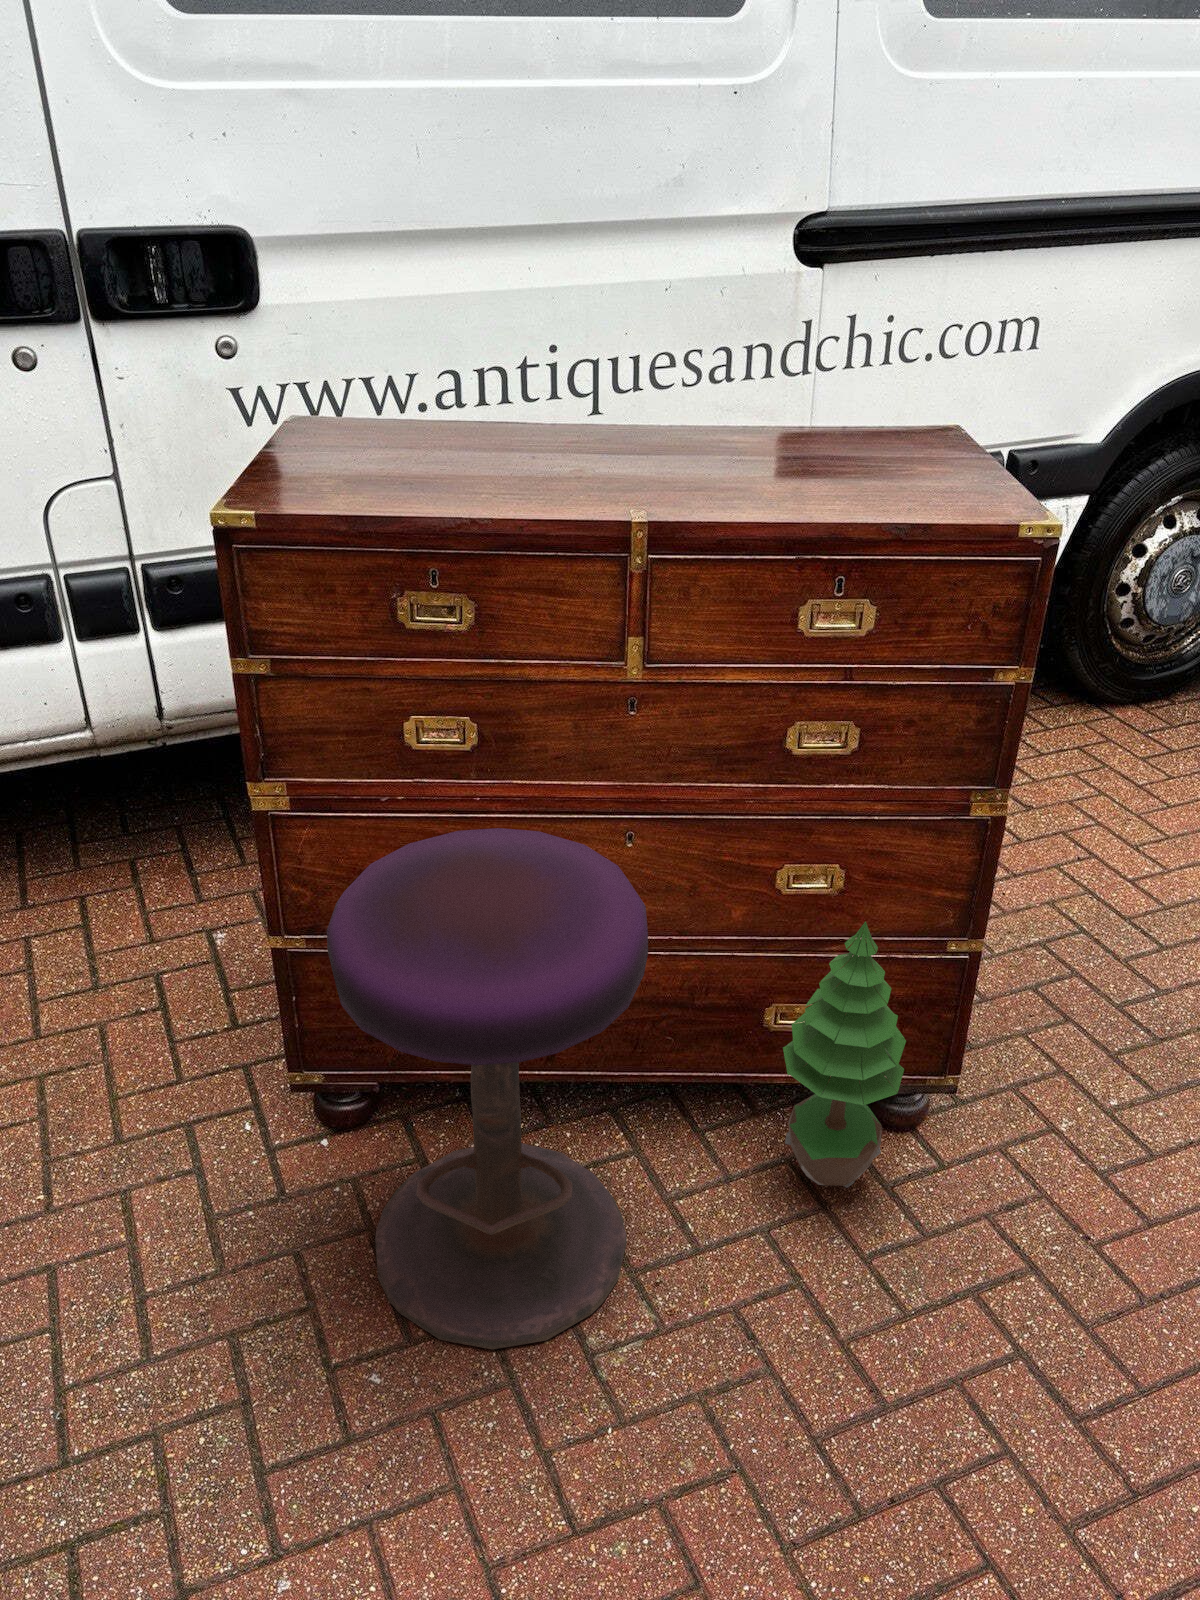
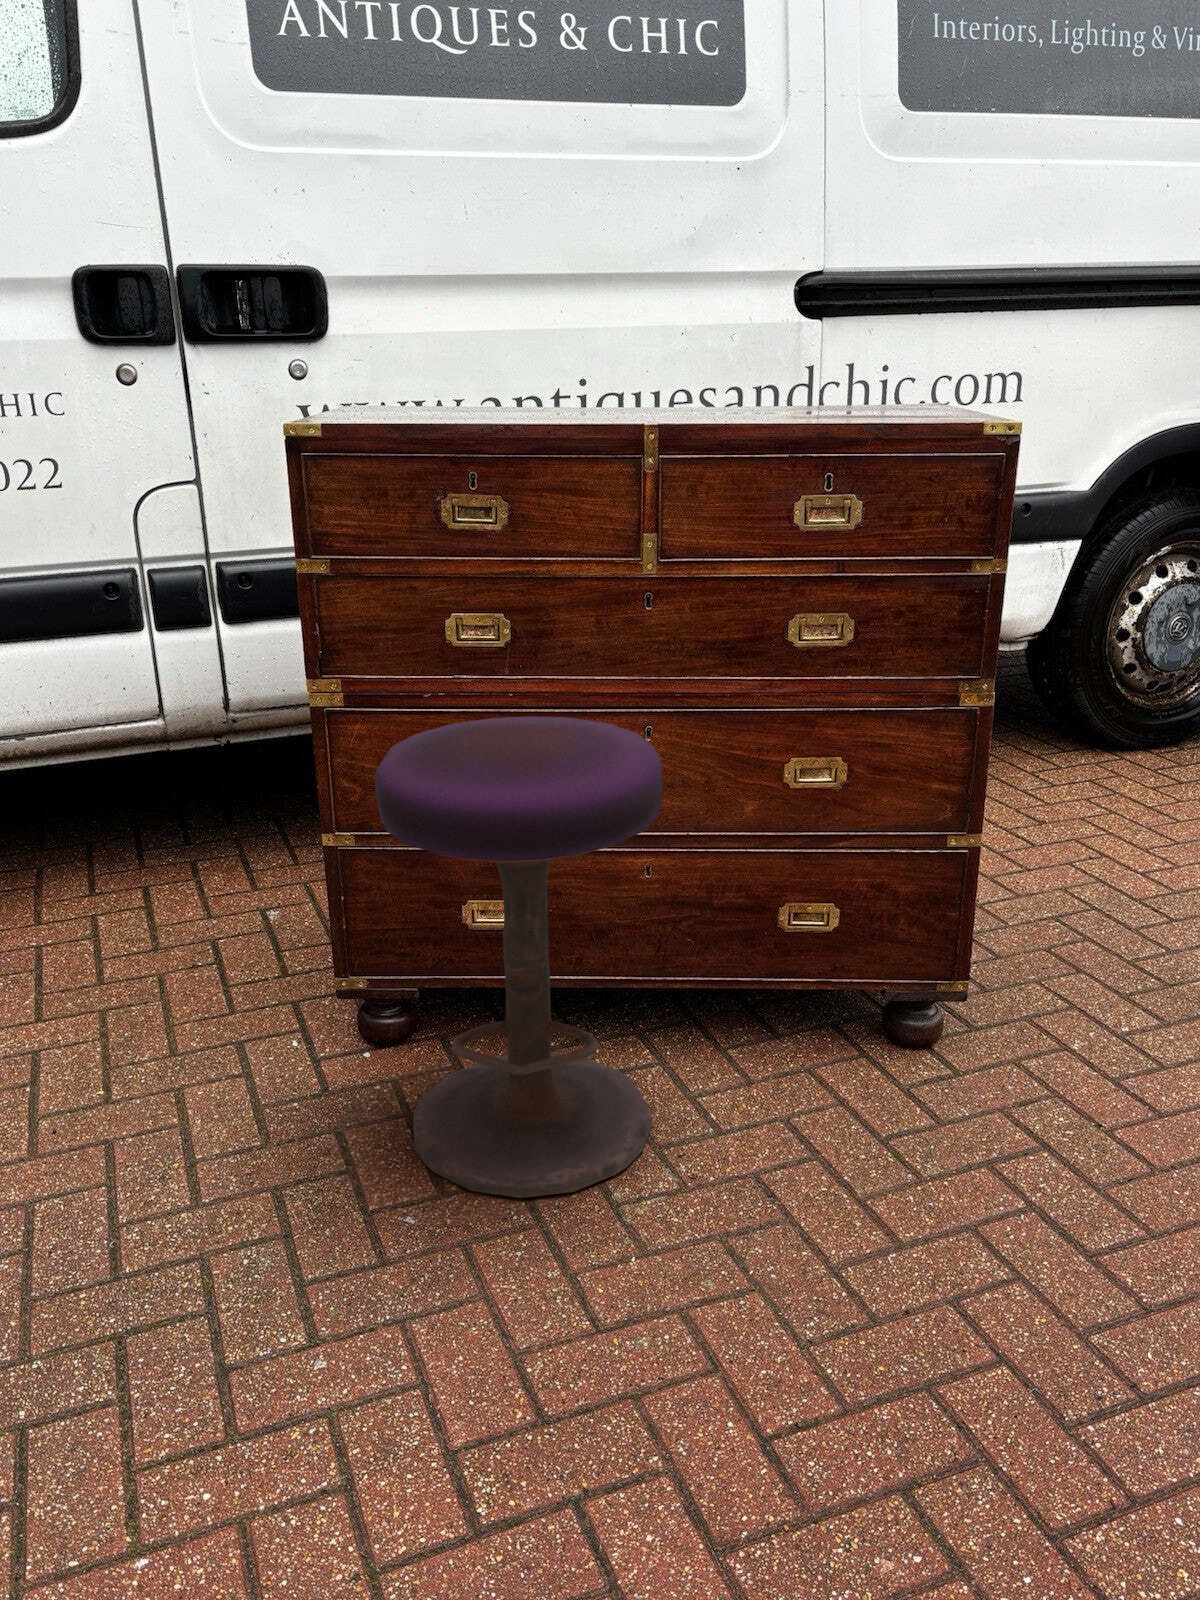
potted tree: present [783,922,906,1188] -> none [797,793,912,1082]

